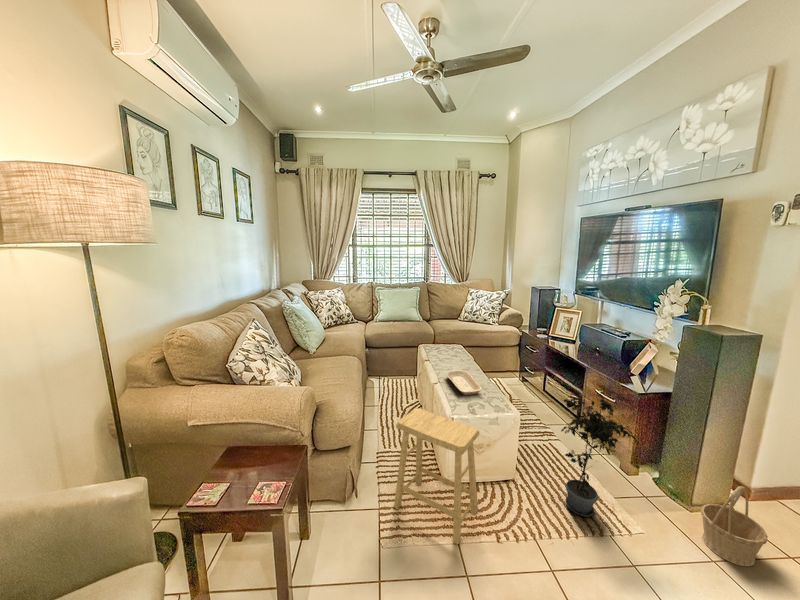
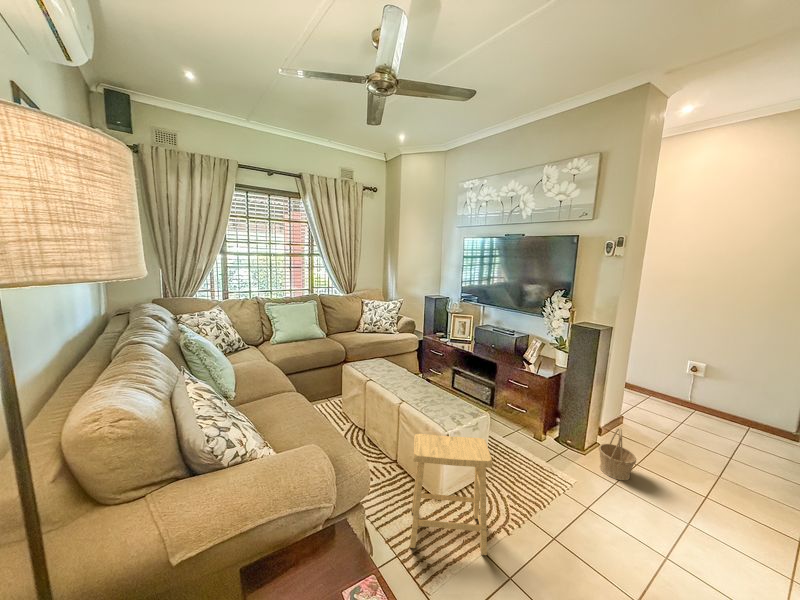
tray: present [446,370,482,395] -> none [409,384,455,408]
potted plant: present [561,394,638,517] -> none [515,384,585,484]

